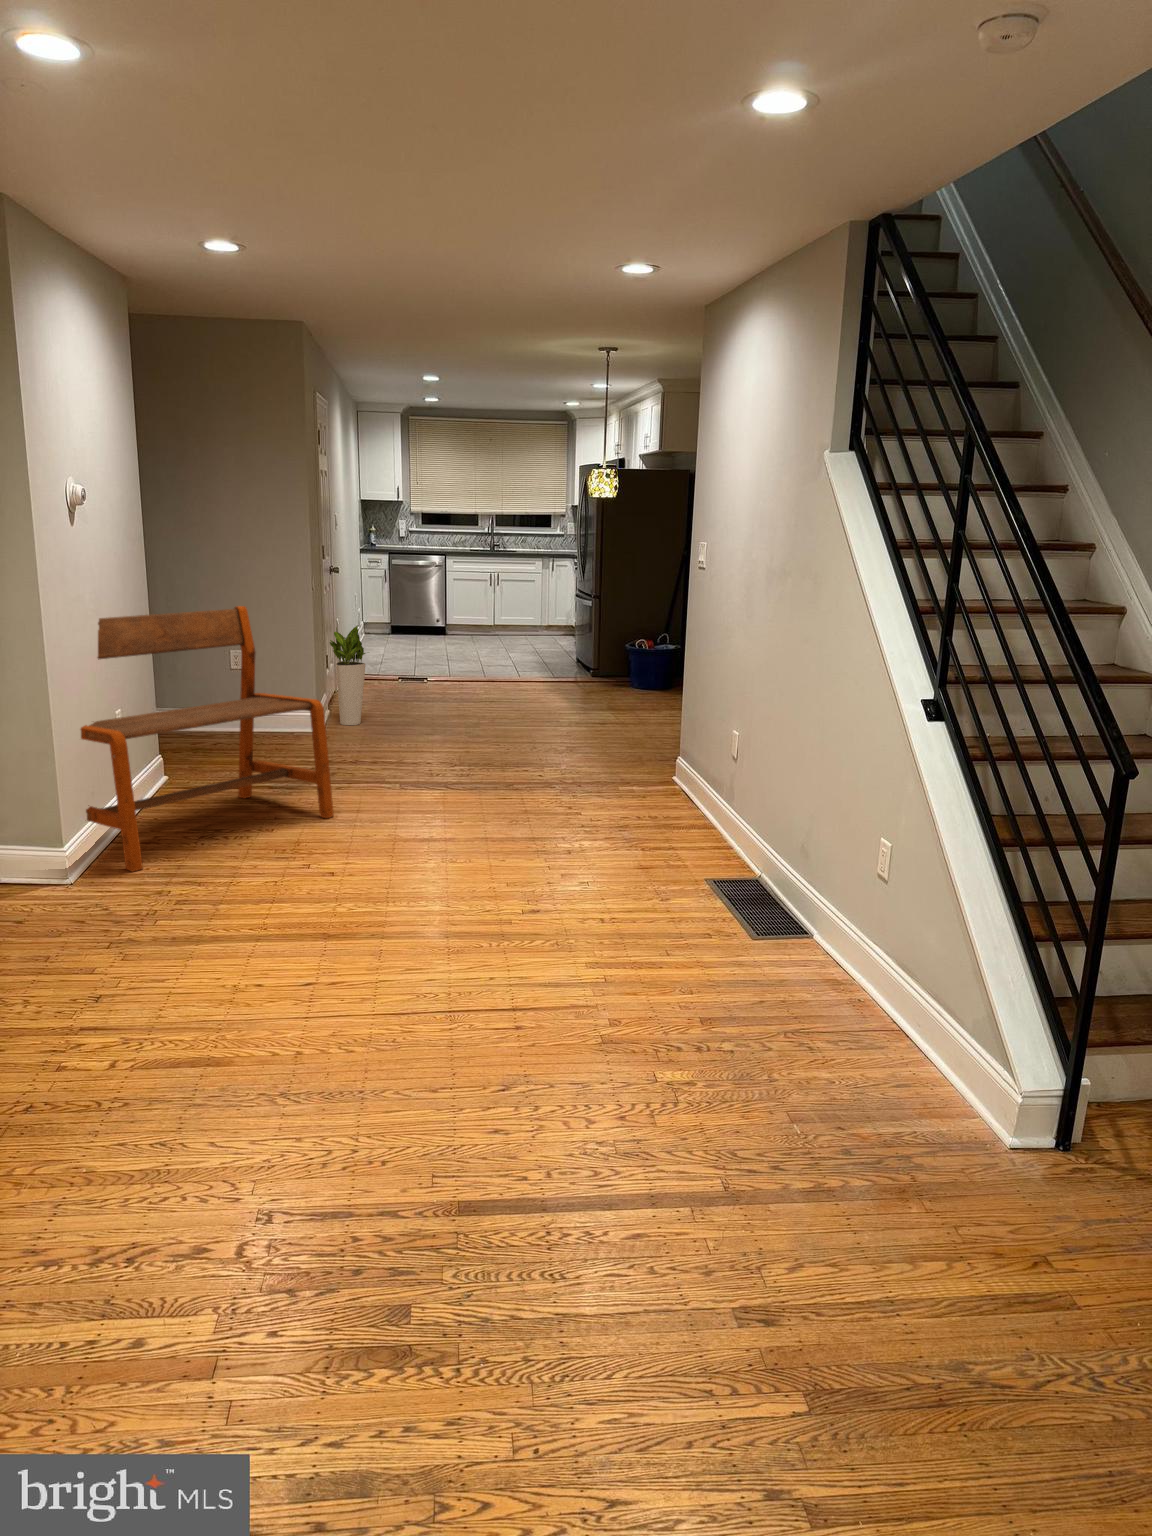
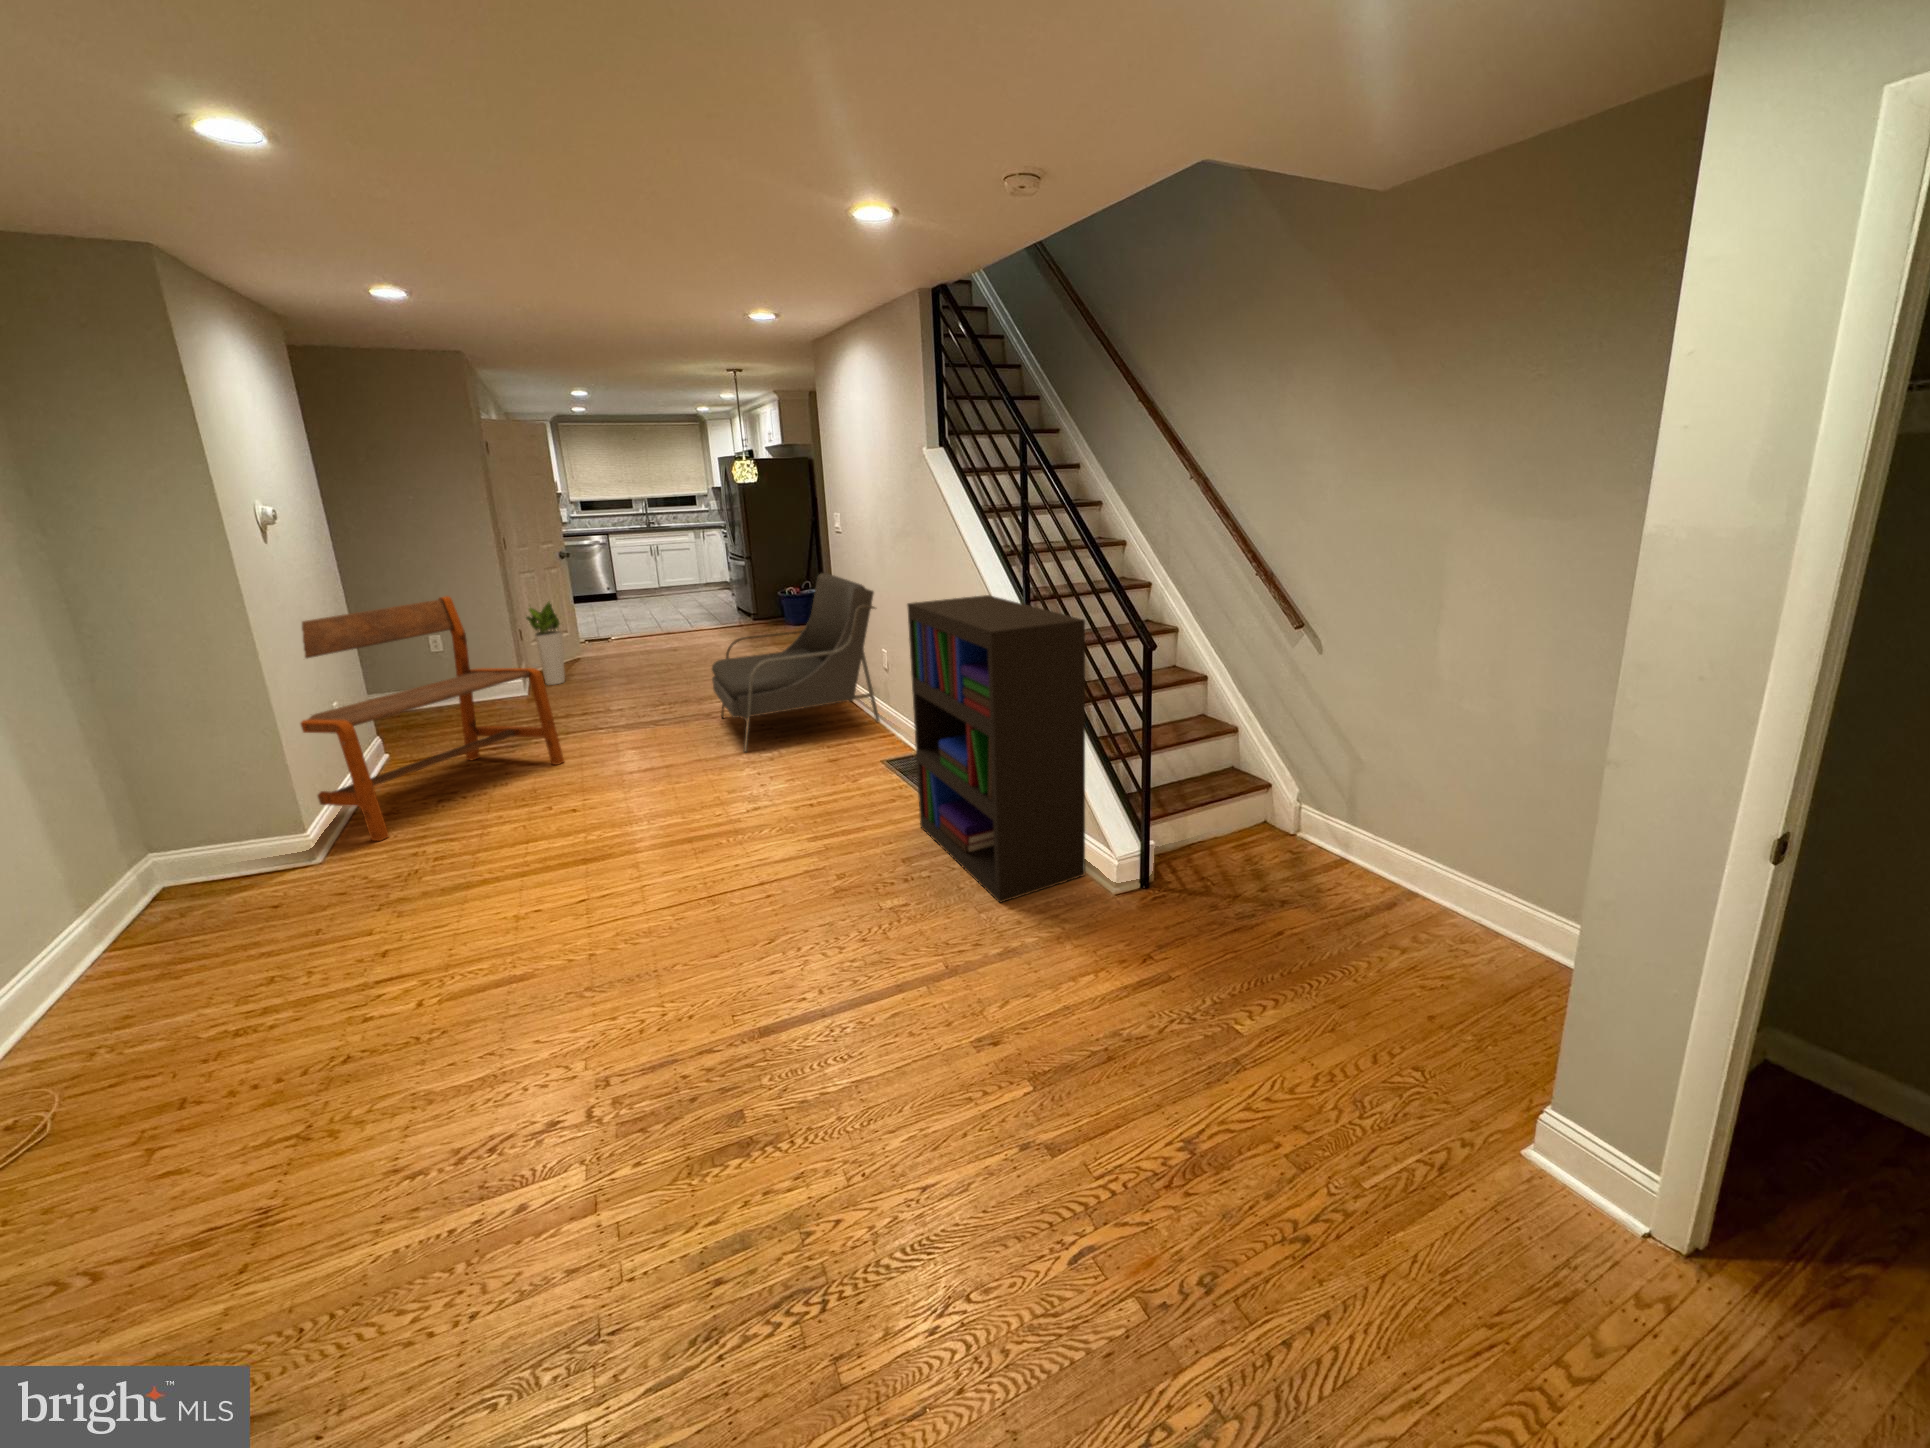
armchair: none [514,618,731,840] -> present [712,573,880,752]
bookshelf: none [736,663,1020,1116] -> present [907,595,1085,902]

